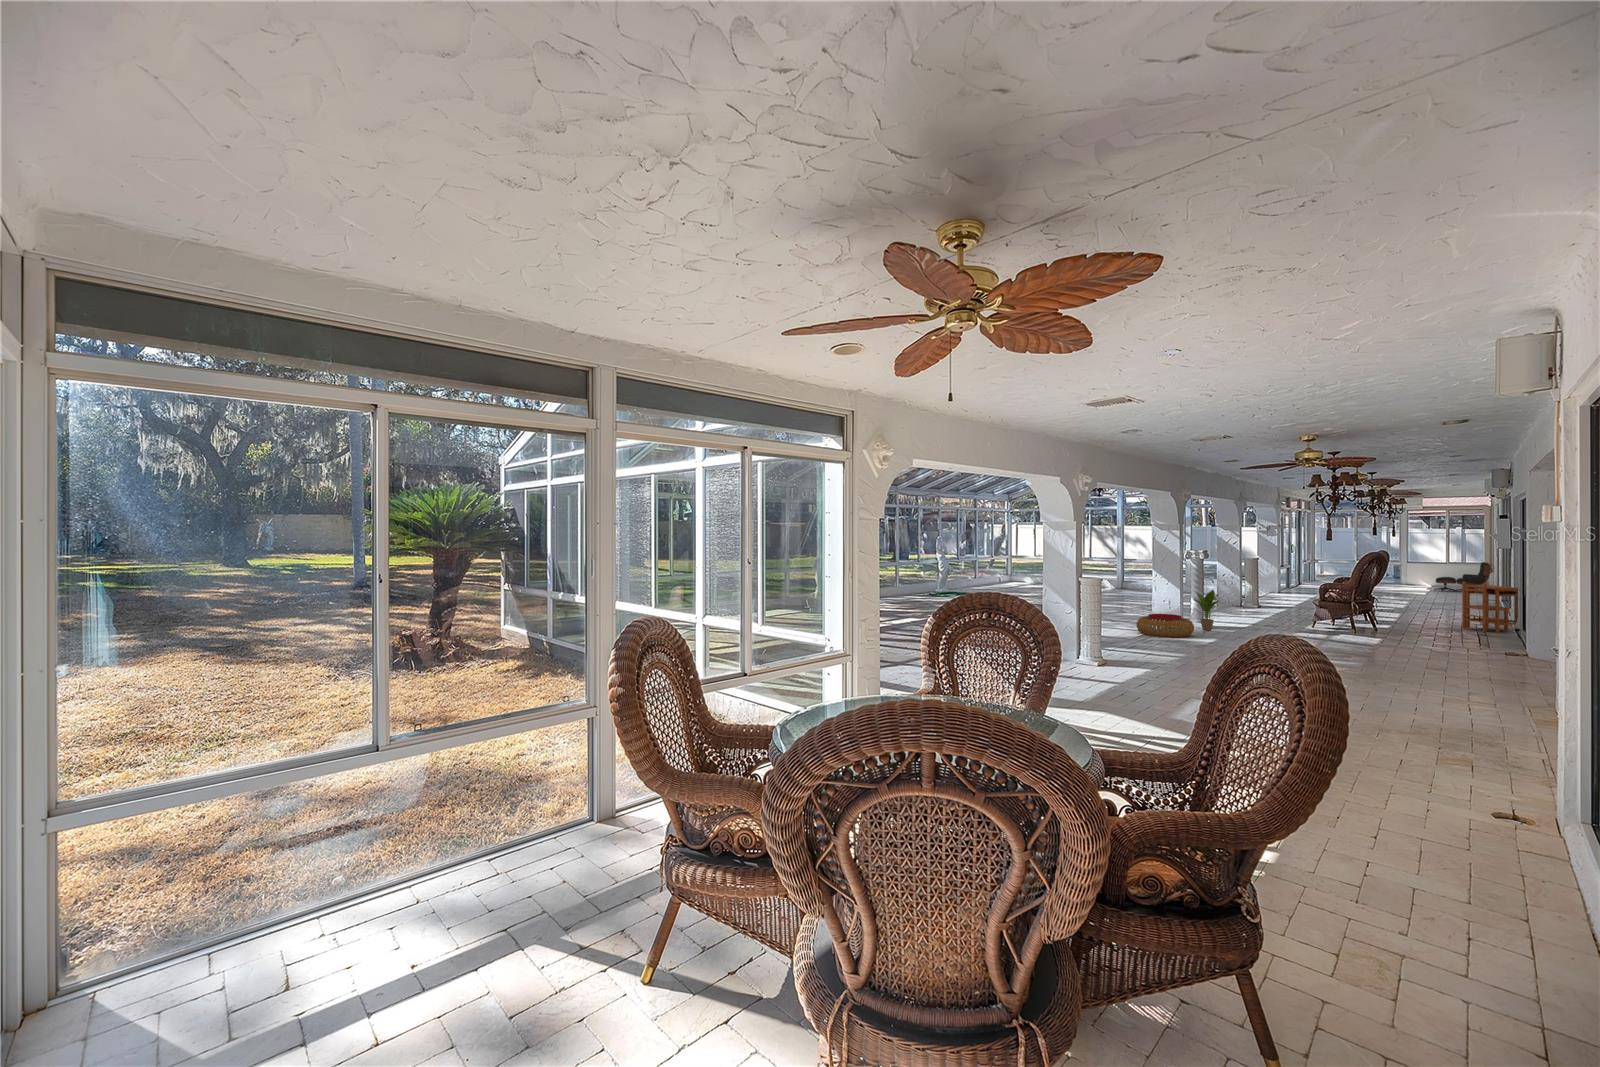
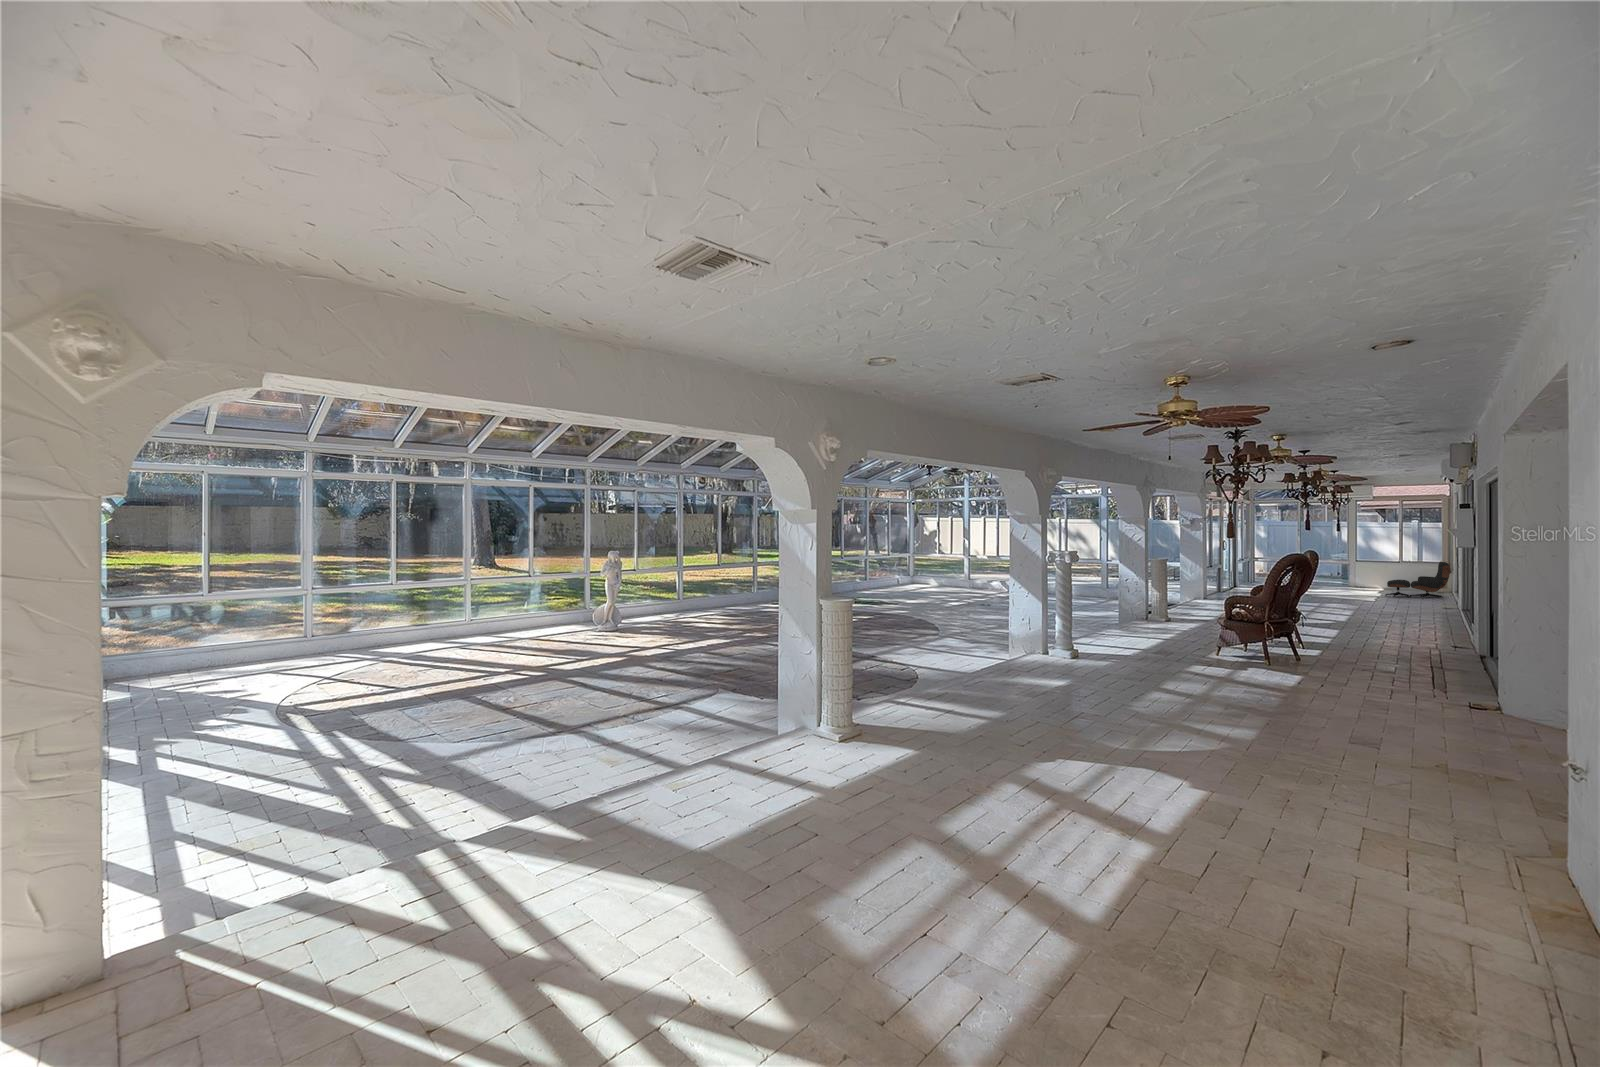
side table: present [1462,582,1520,632] -> none [1413,592,1492,663]
potted plant: present [1194,590,1219,631] -> none [1053,607,1097,664]
pouf: present [1137,614,1194,637] -> none [970,642,1046,677]

